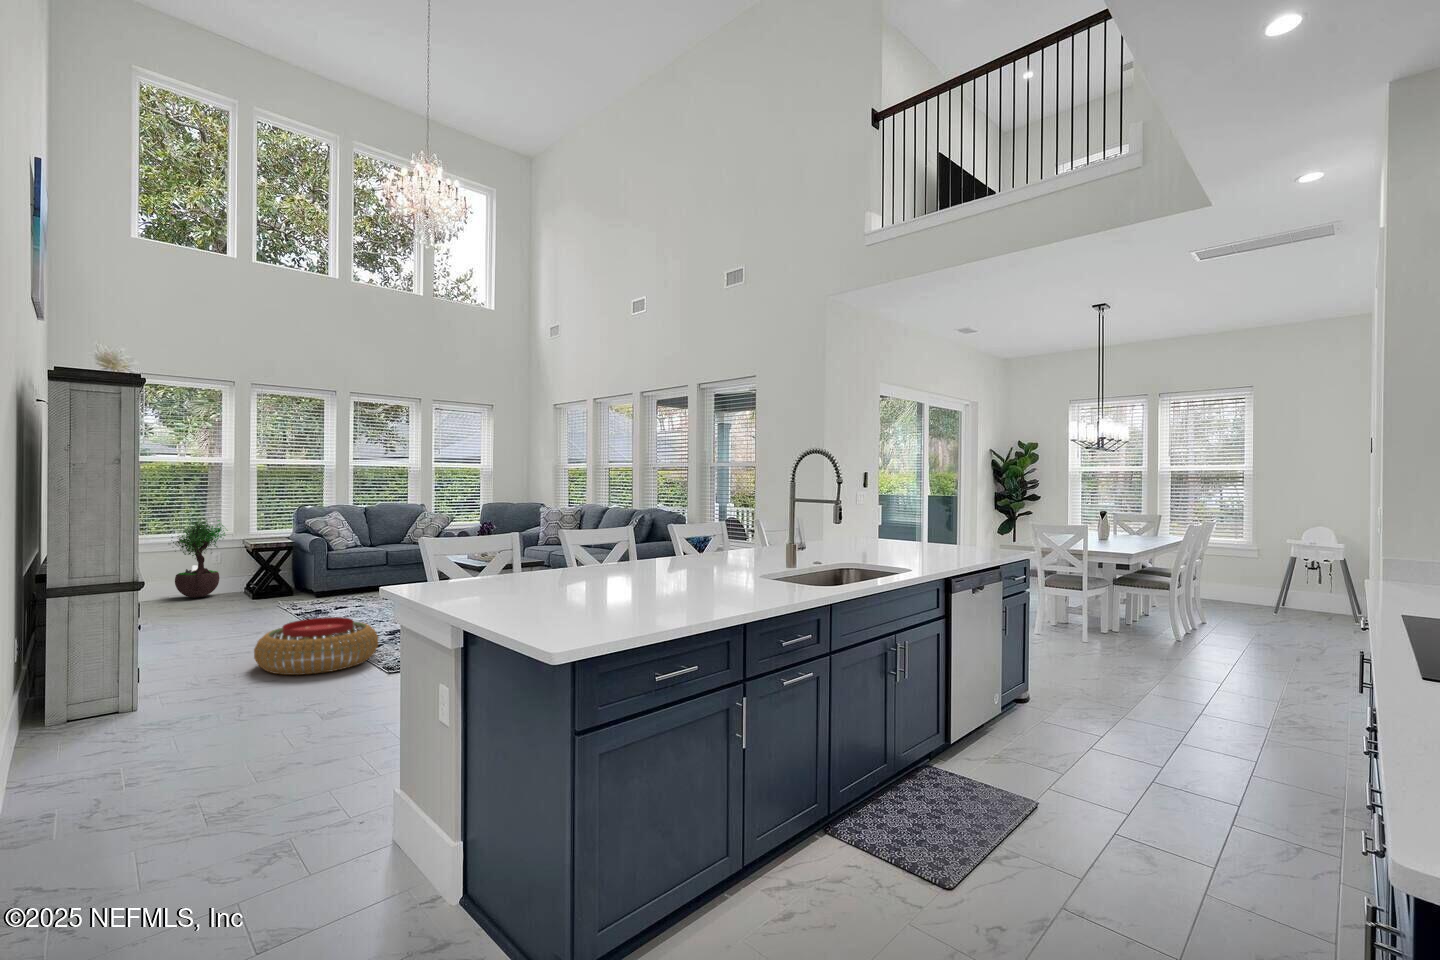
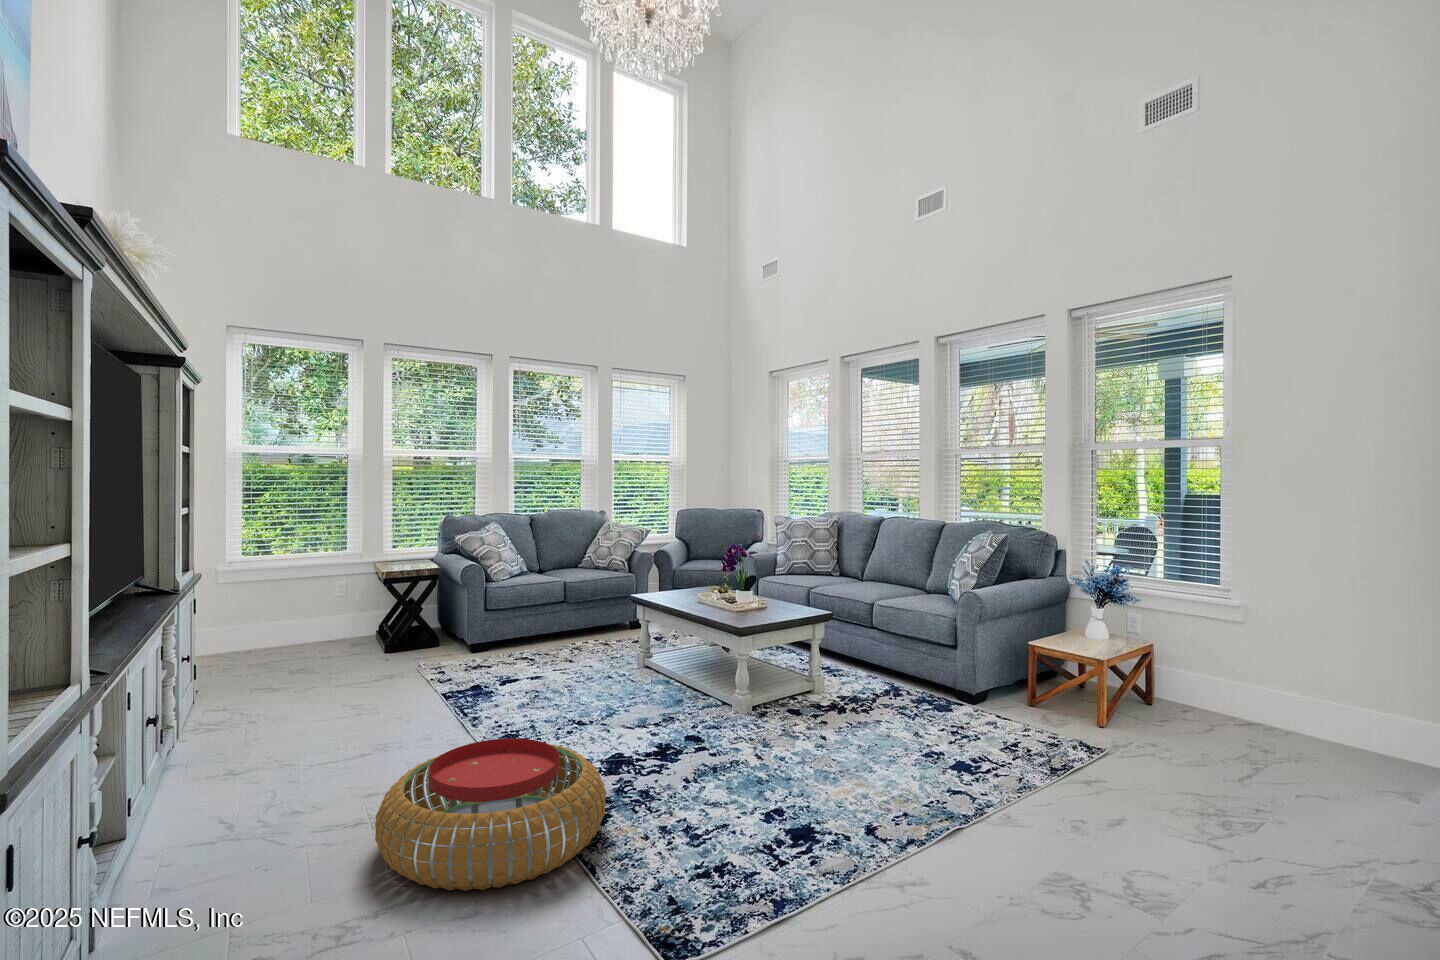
potted tree: present [171,520,225,598] -> none [273,529,353,647]

